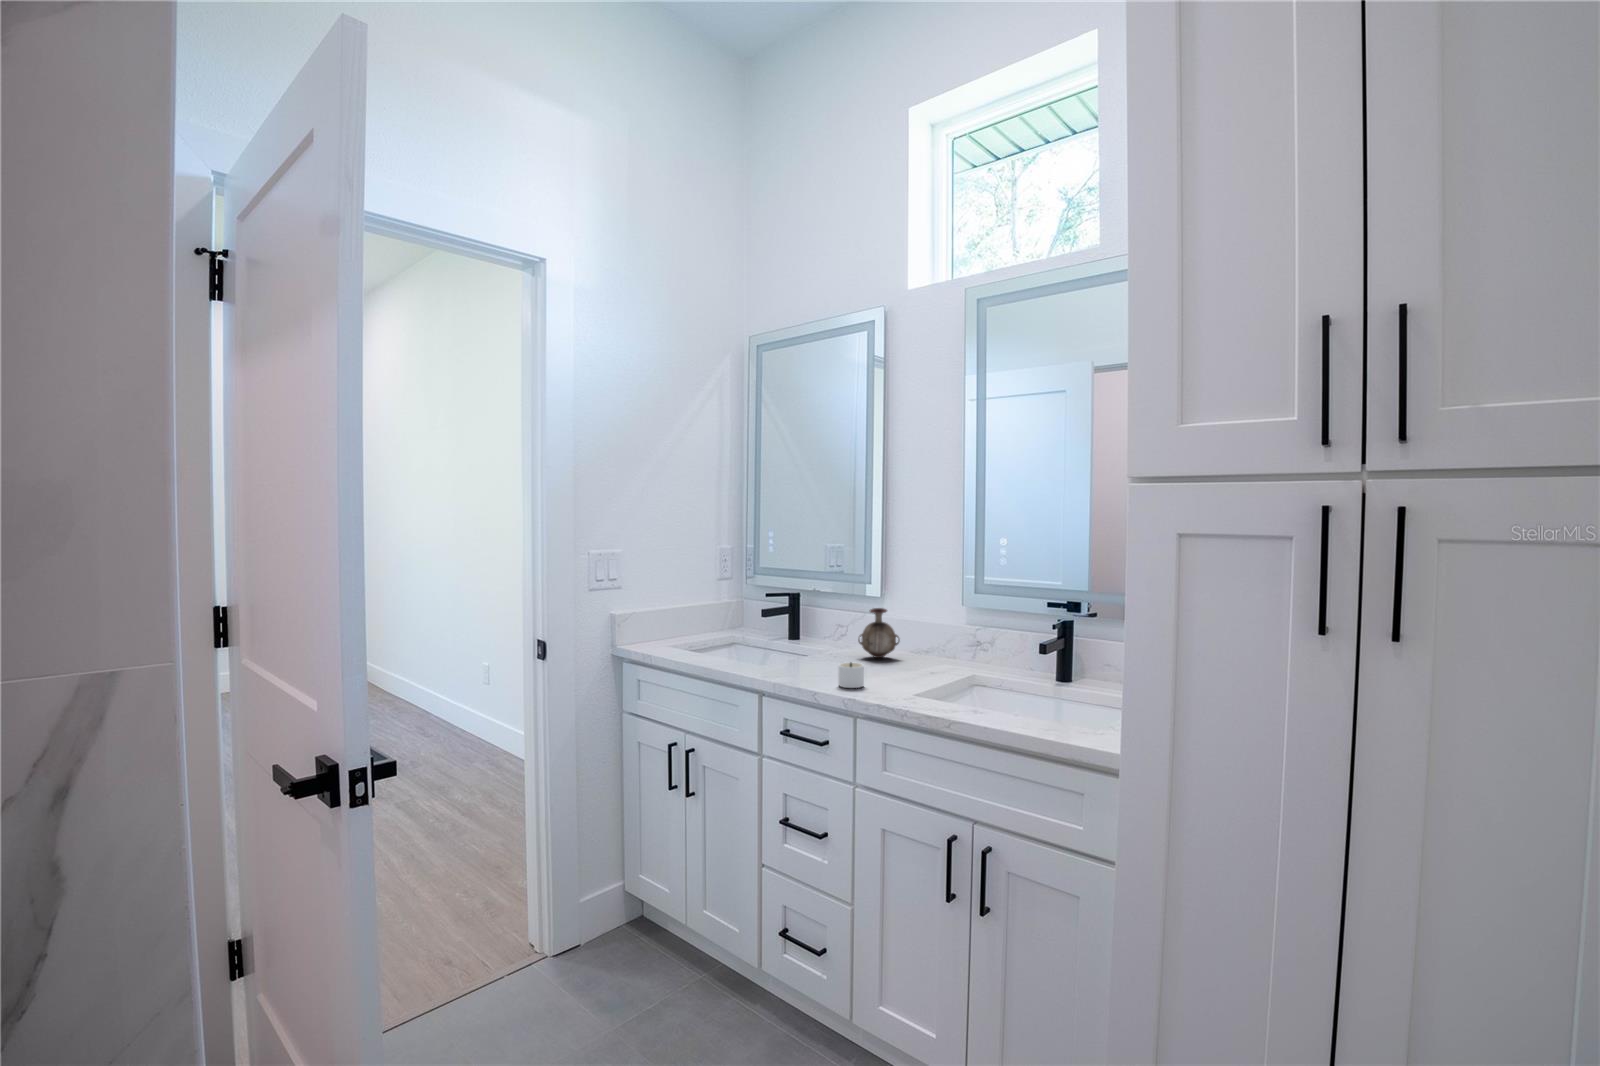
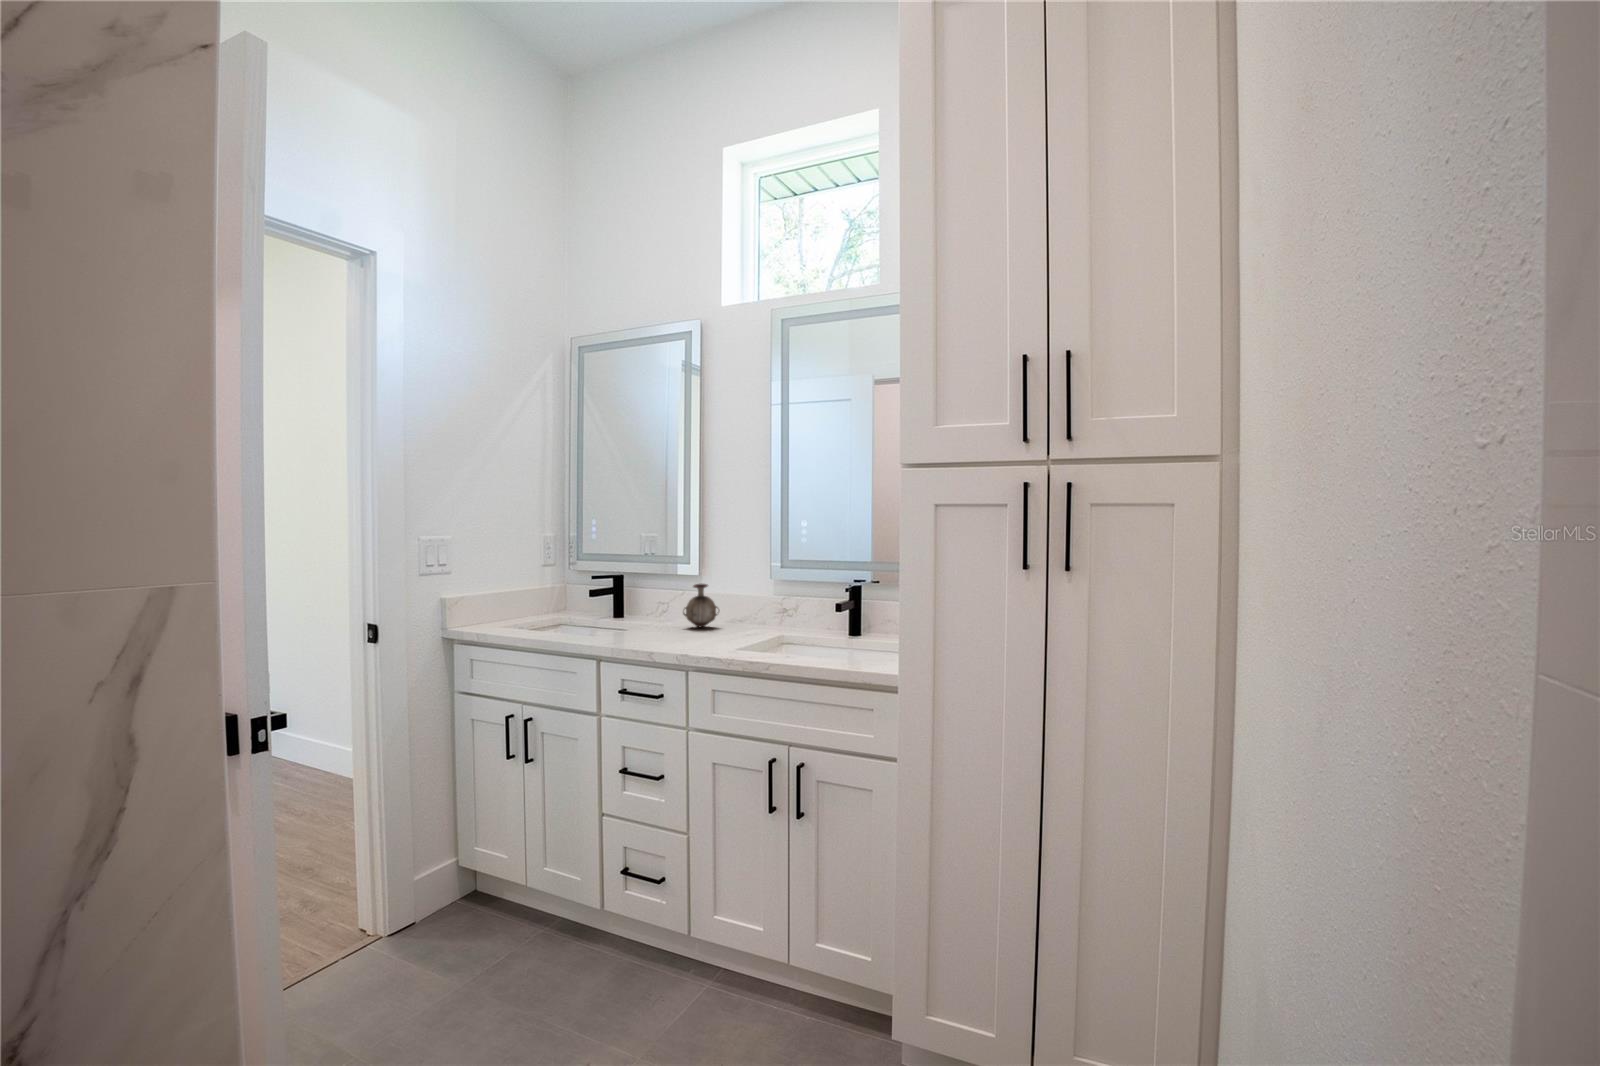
candle: present [838,662,864,688] -> none [672,626,704,648]

